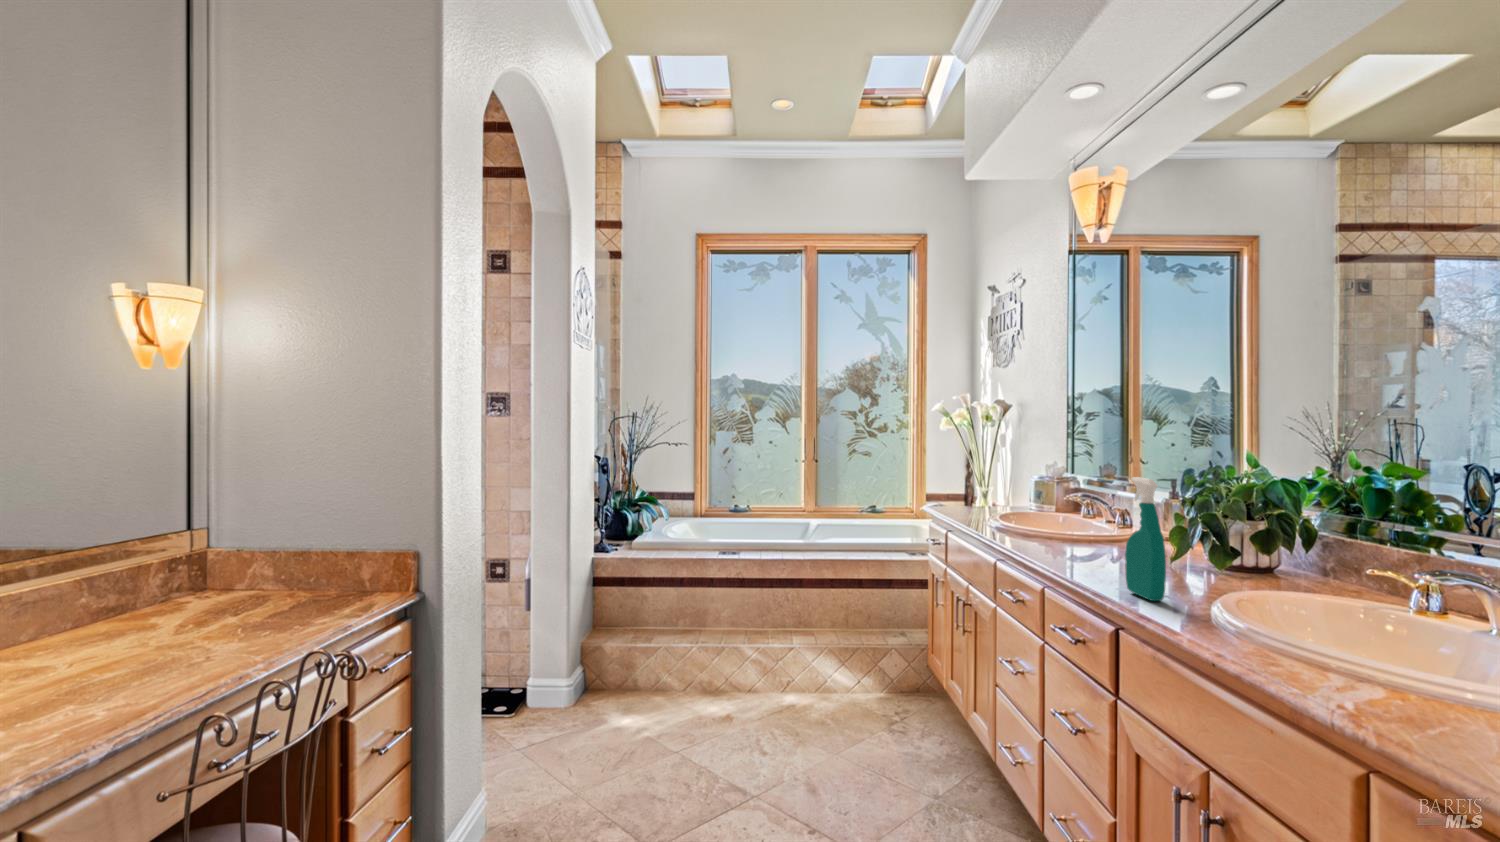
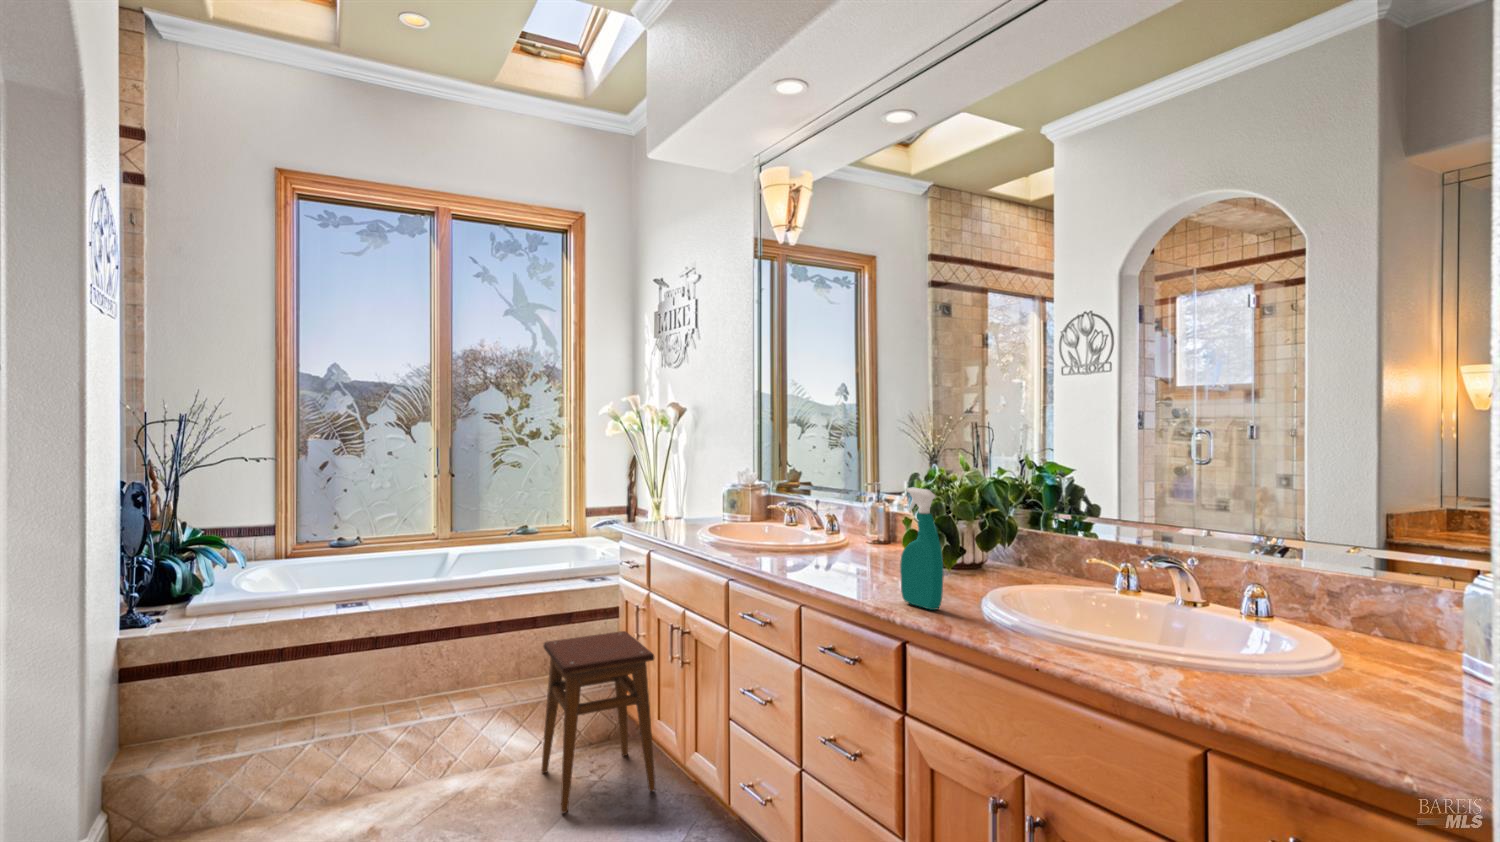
stool: none [855,599,945,743] -> present [541,631,655,813]

